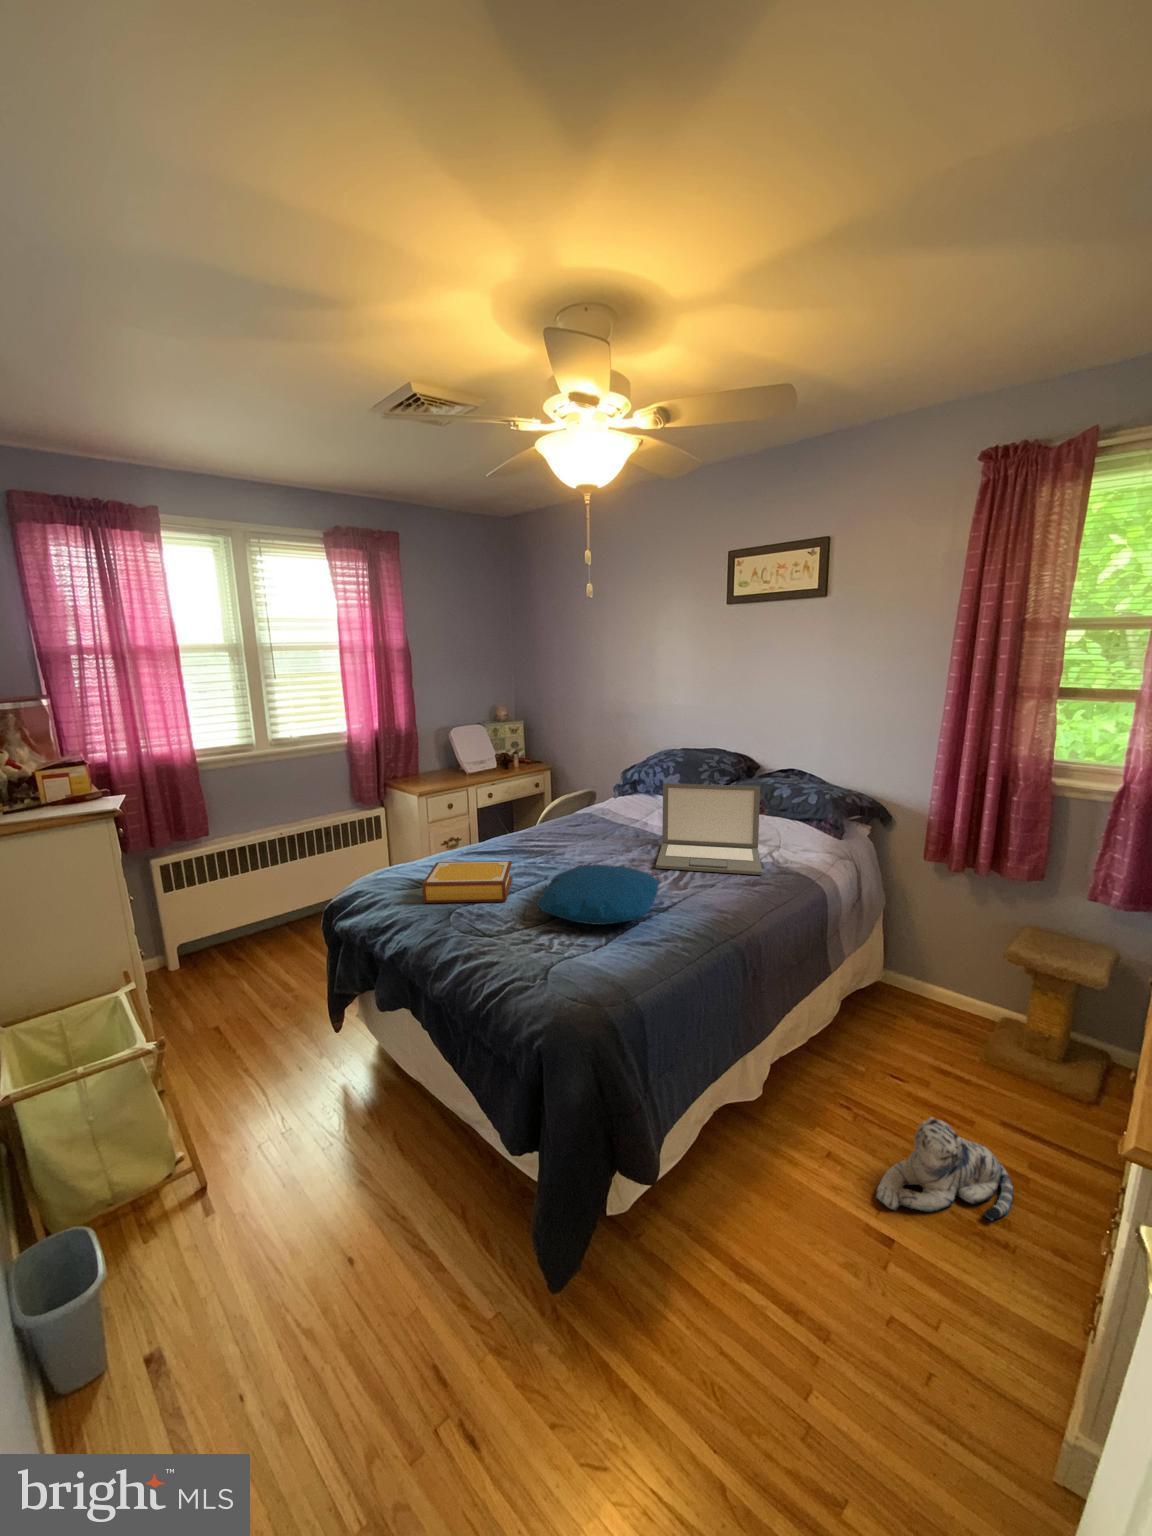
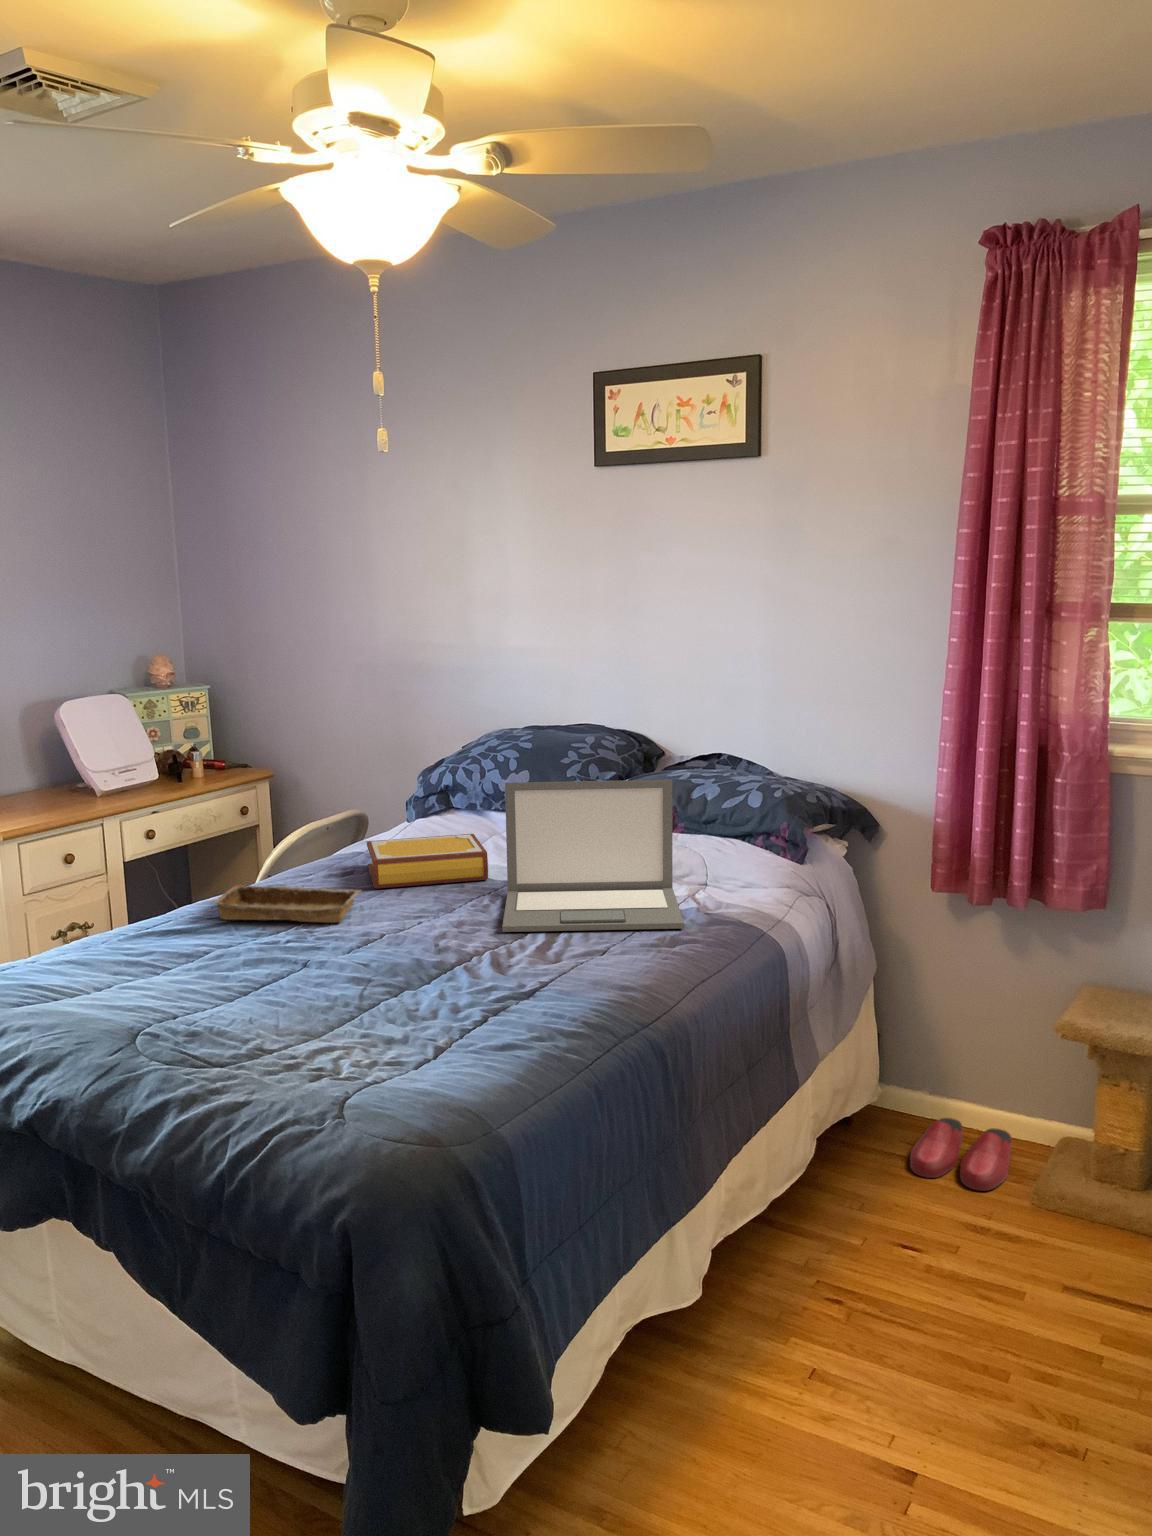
tray: none [504,829,583,855] -> present [212,885,361,923]
book: present [422,861,512,903] -> present [367,834,488,888]
pillow: present [537,864,659,924] -> none [302,928,515,1025]
slippers: none [901,997,971,1049] -> present [910,1118,1012,1191]
plush toy: present [876,1118,1013,1221] -> none [888,1278,1081,1433]

